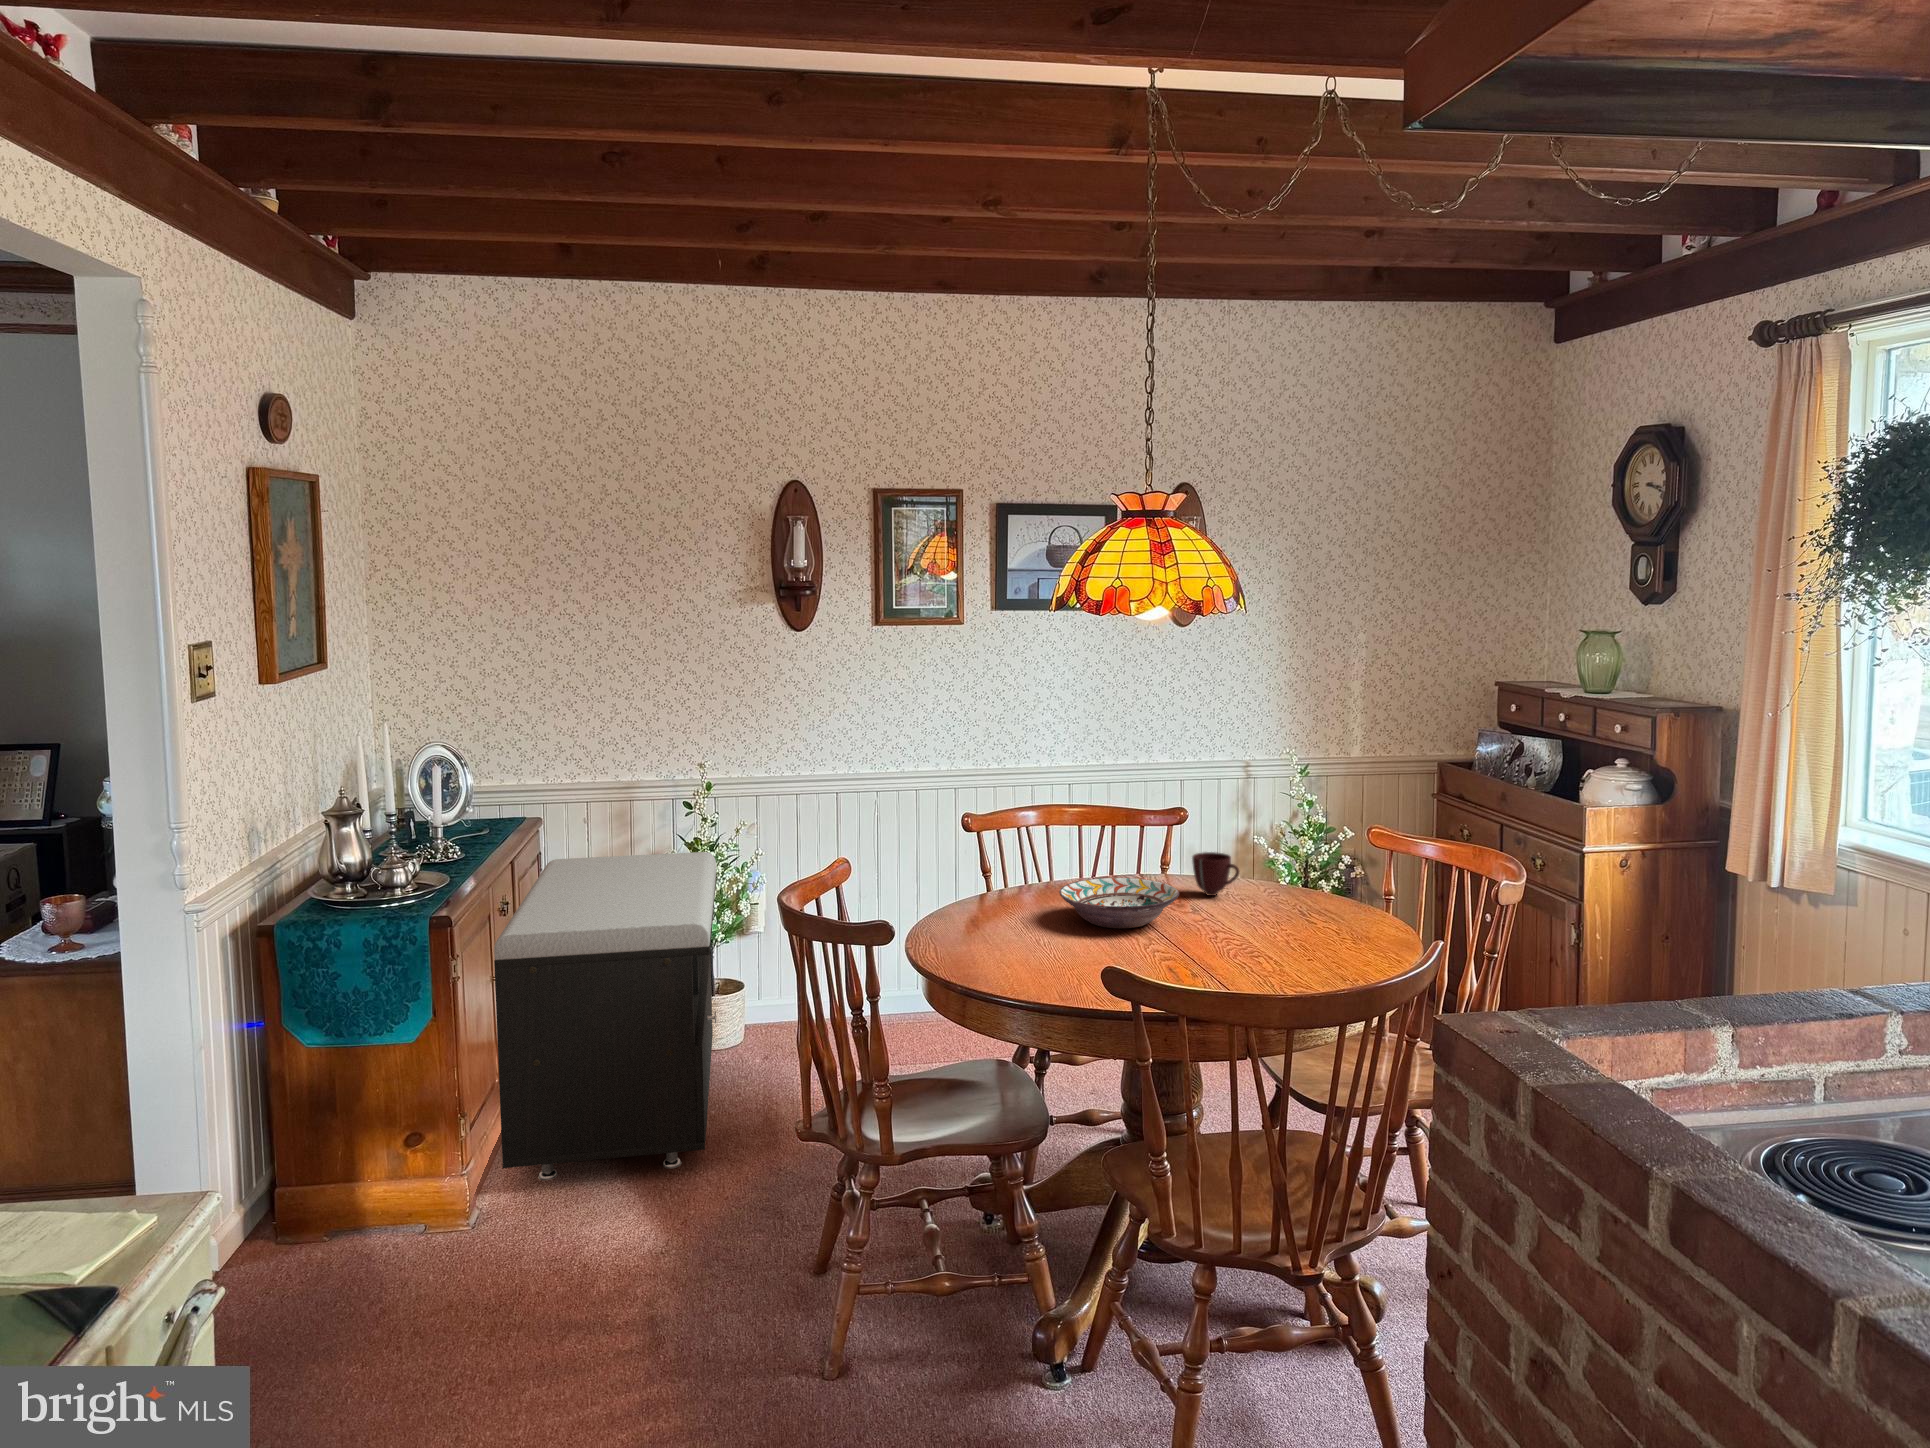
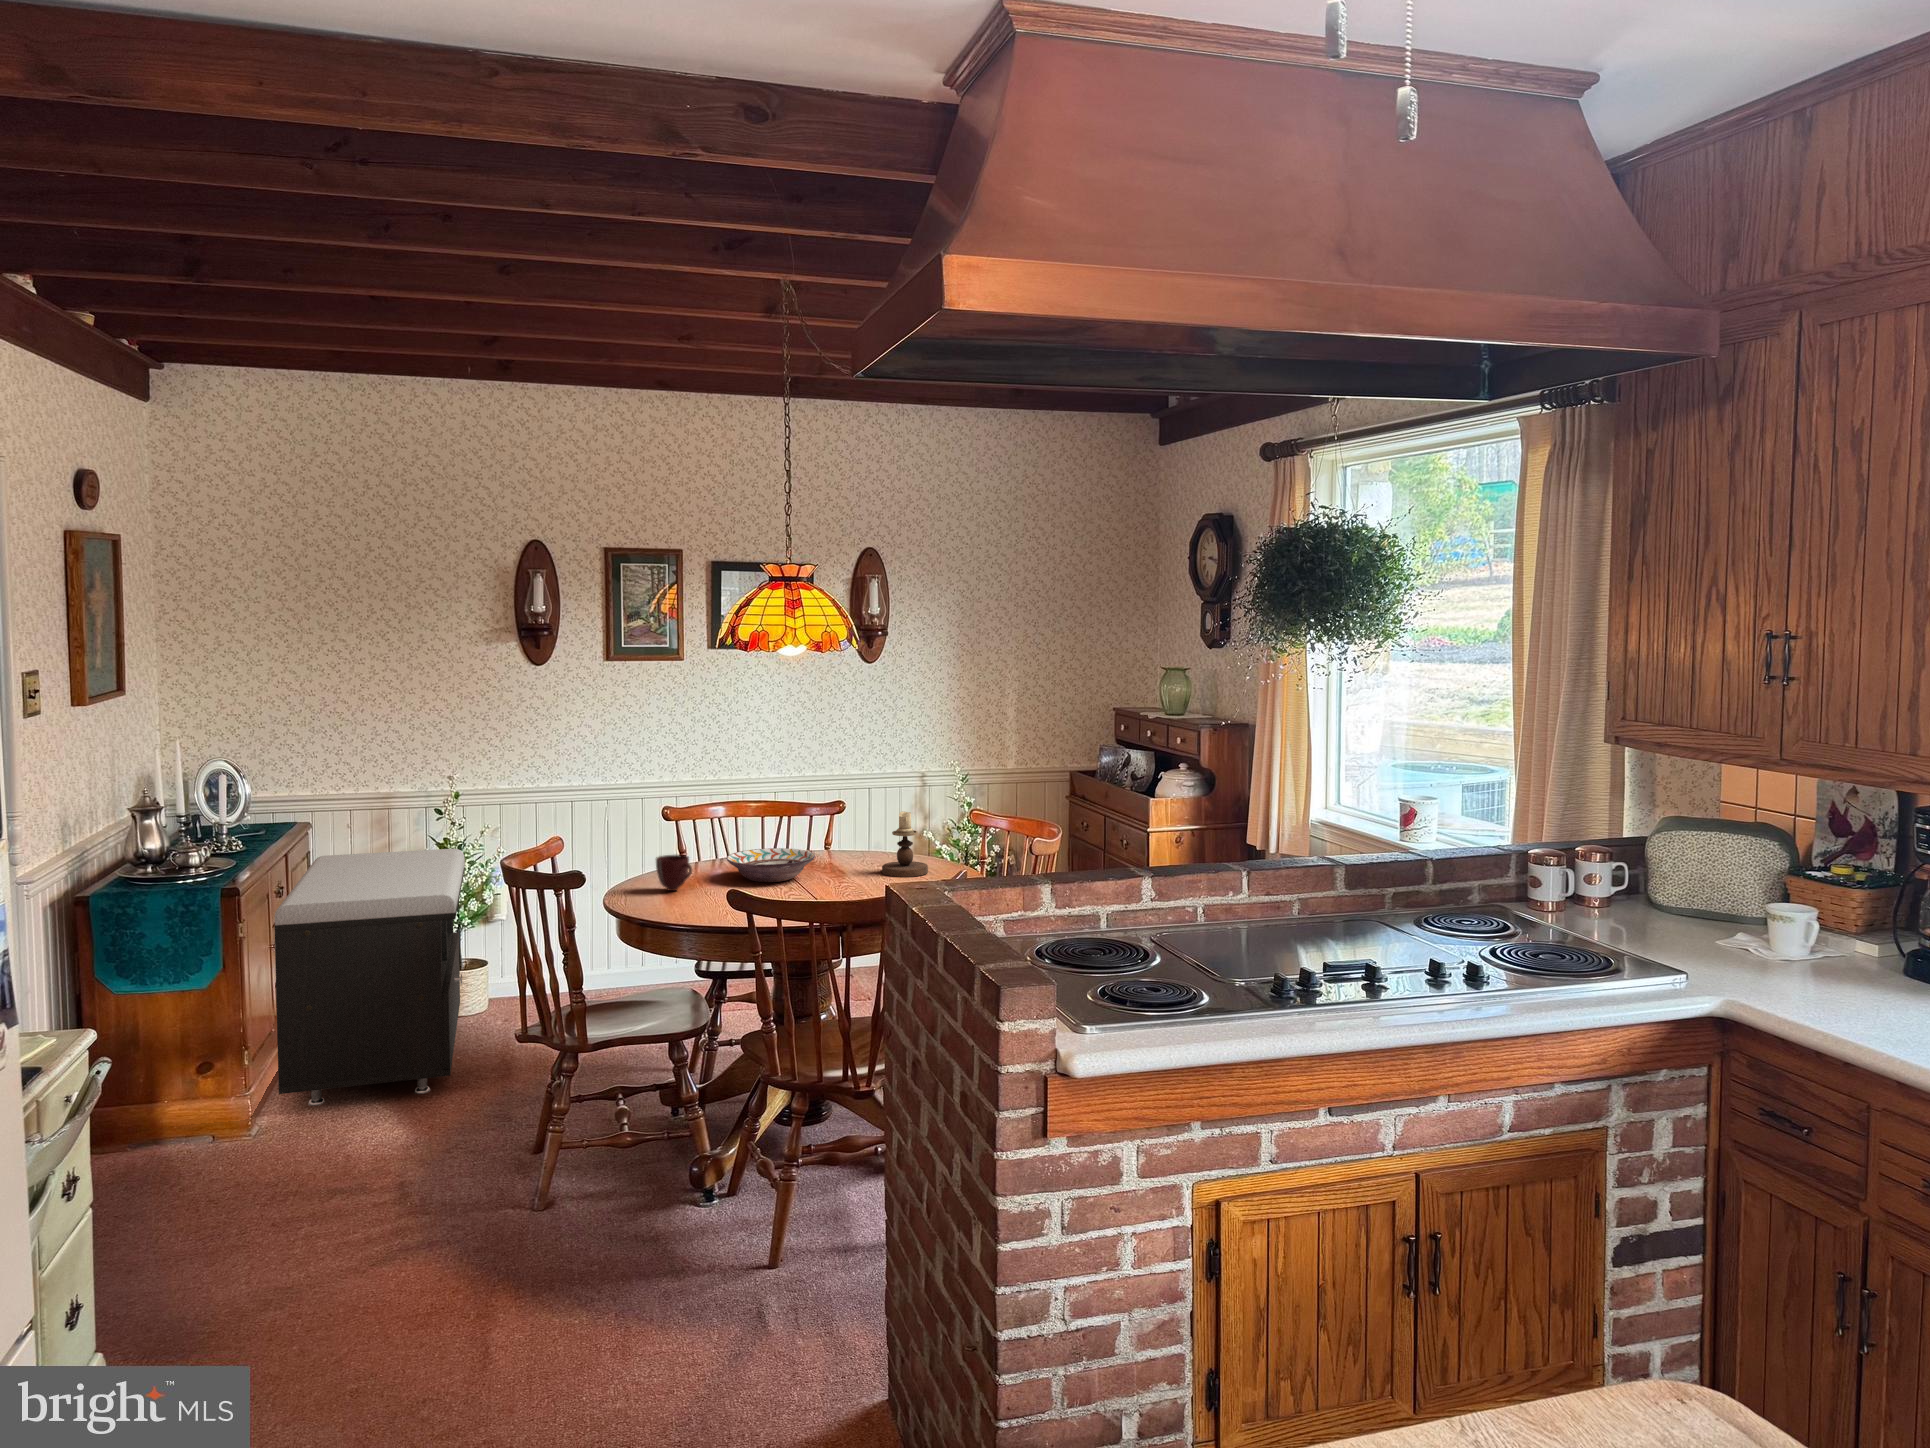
candlestick: none [1263,831,1327,922] -> present [882,811,928,877]
mug: present [1192,852,1239,896] -> present [656,855,692,891]

